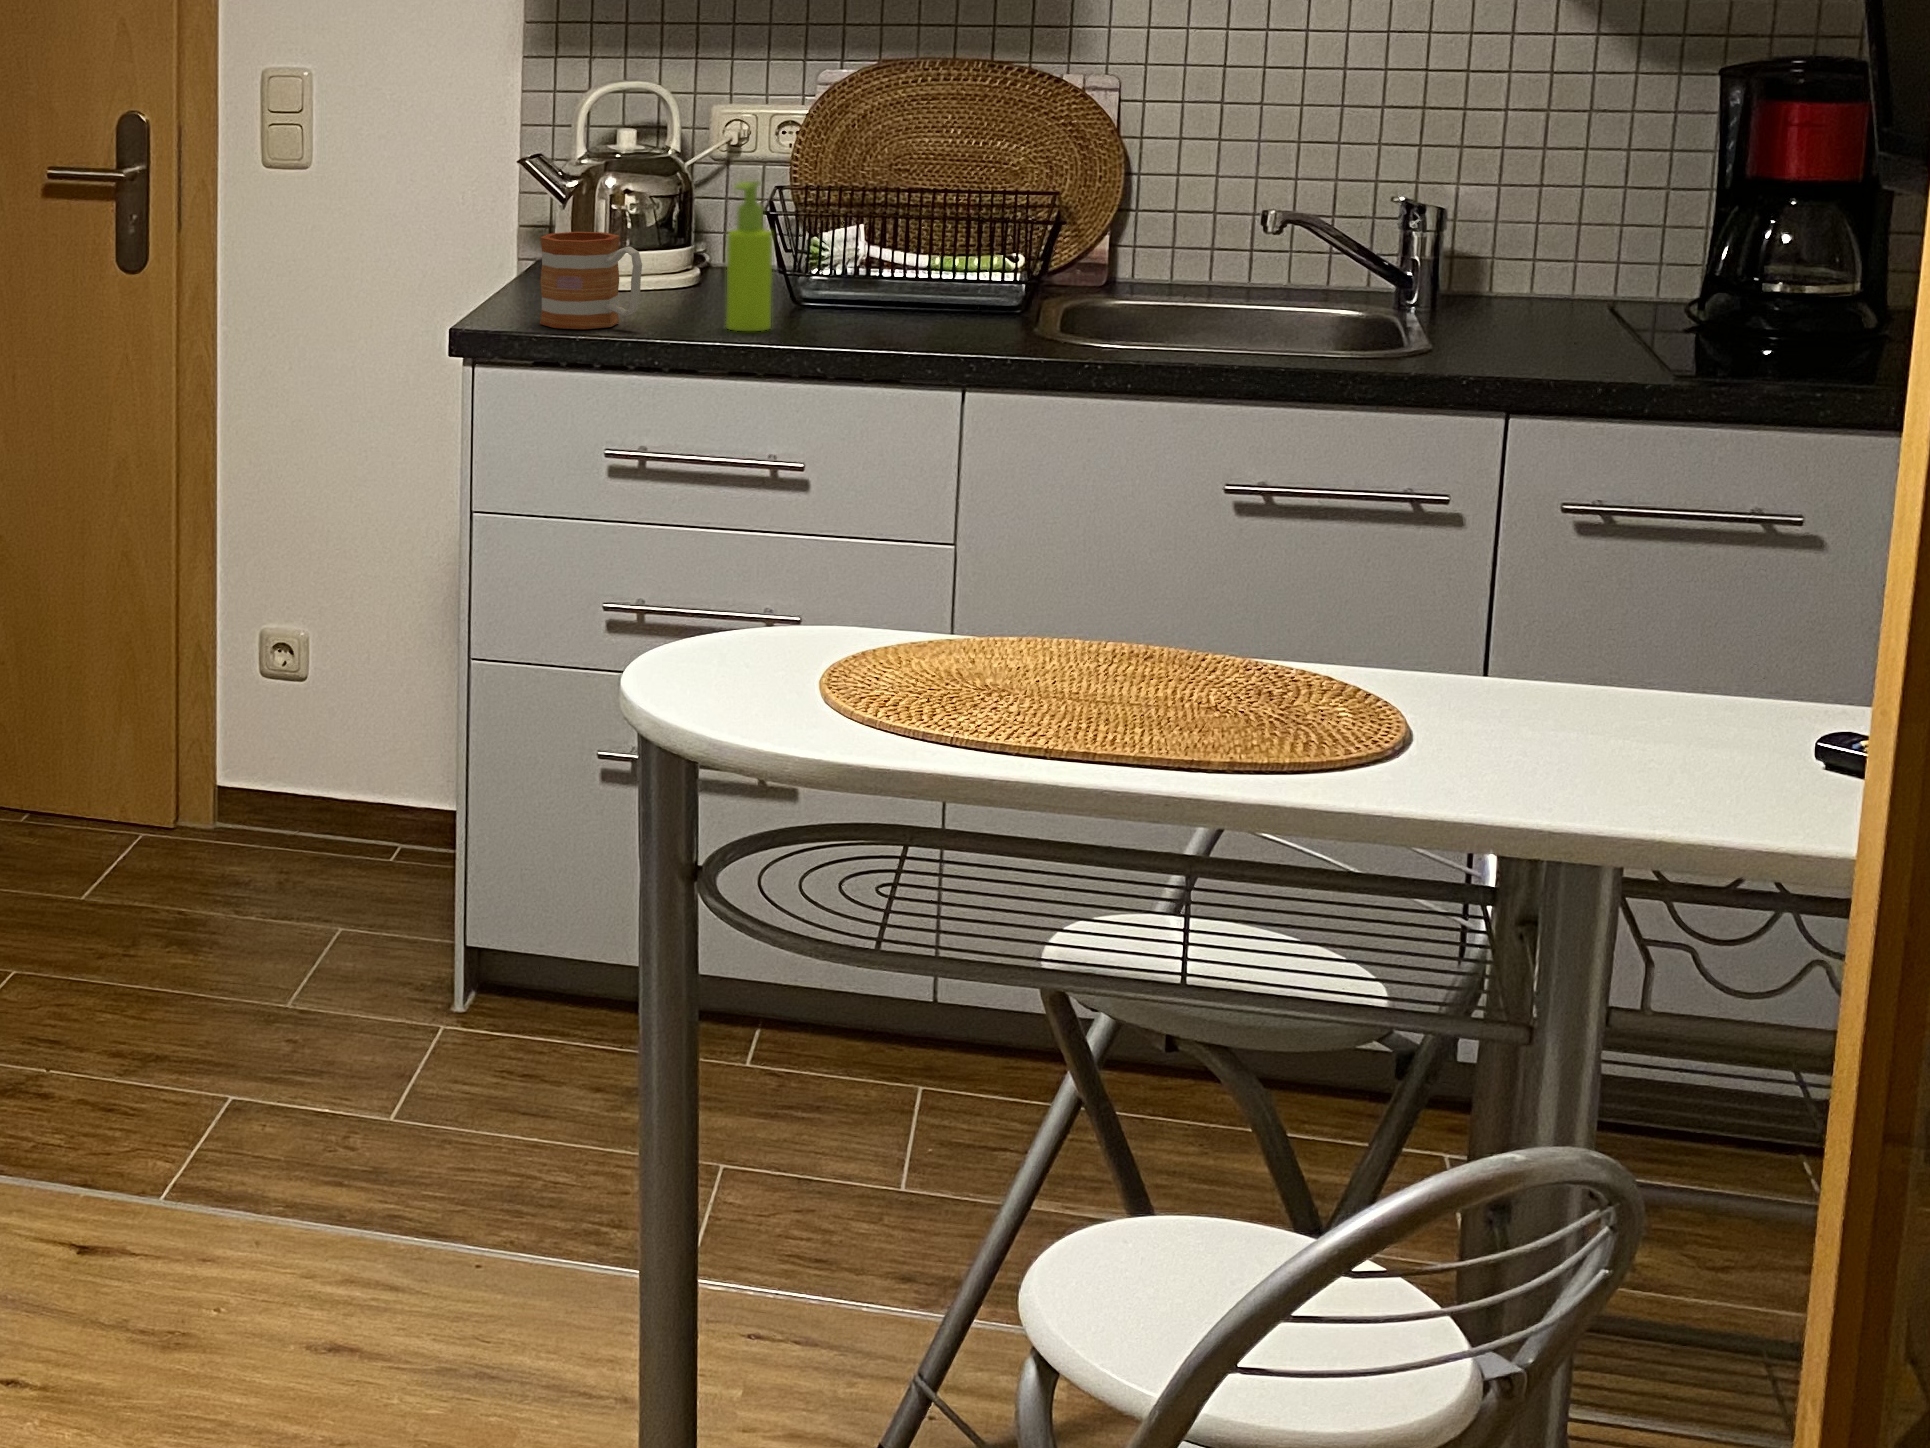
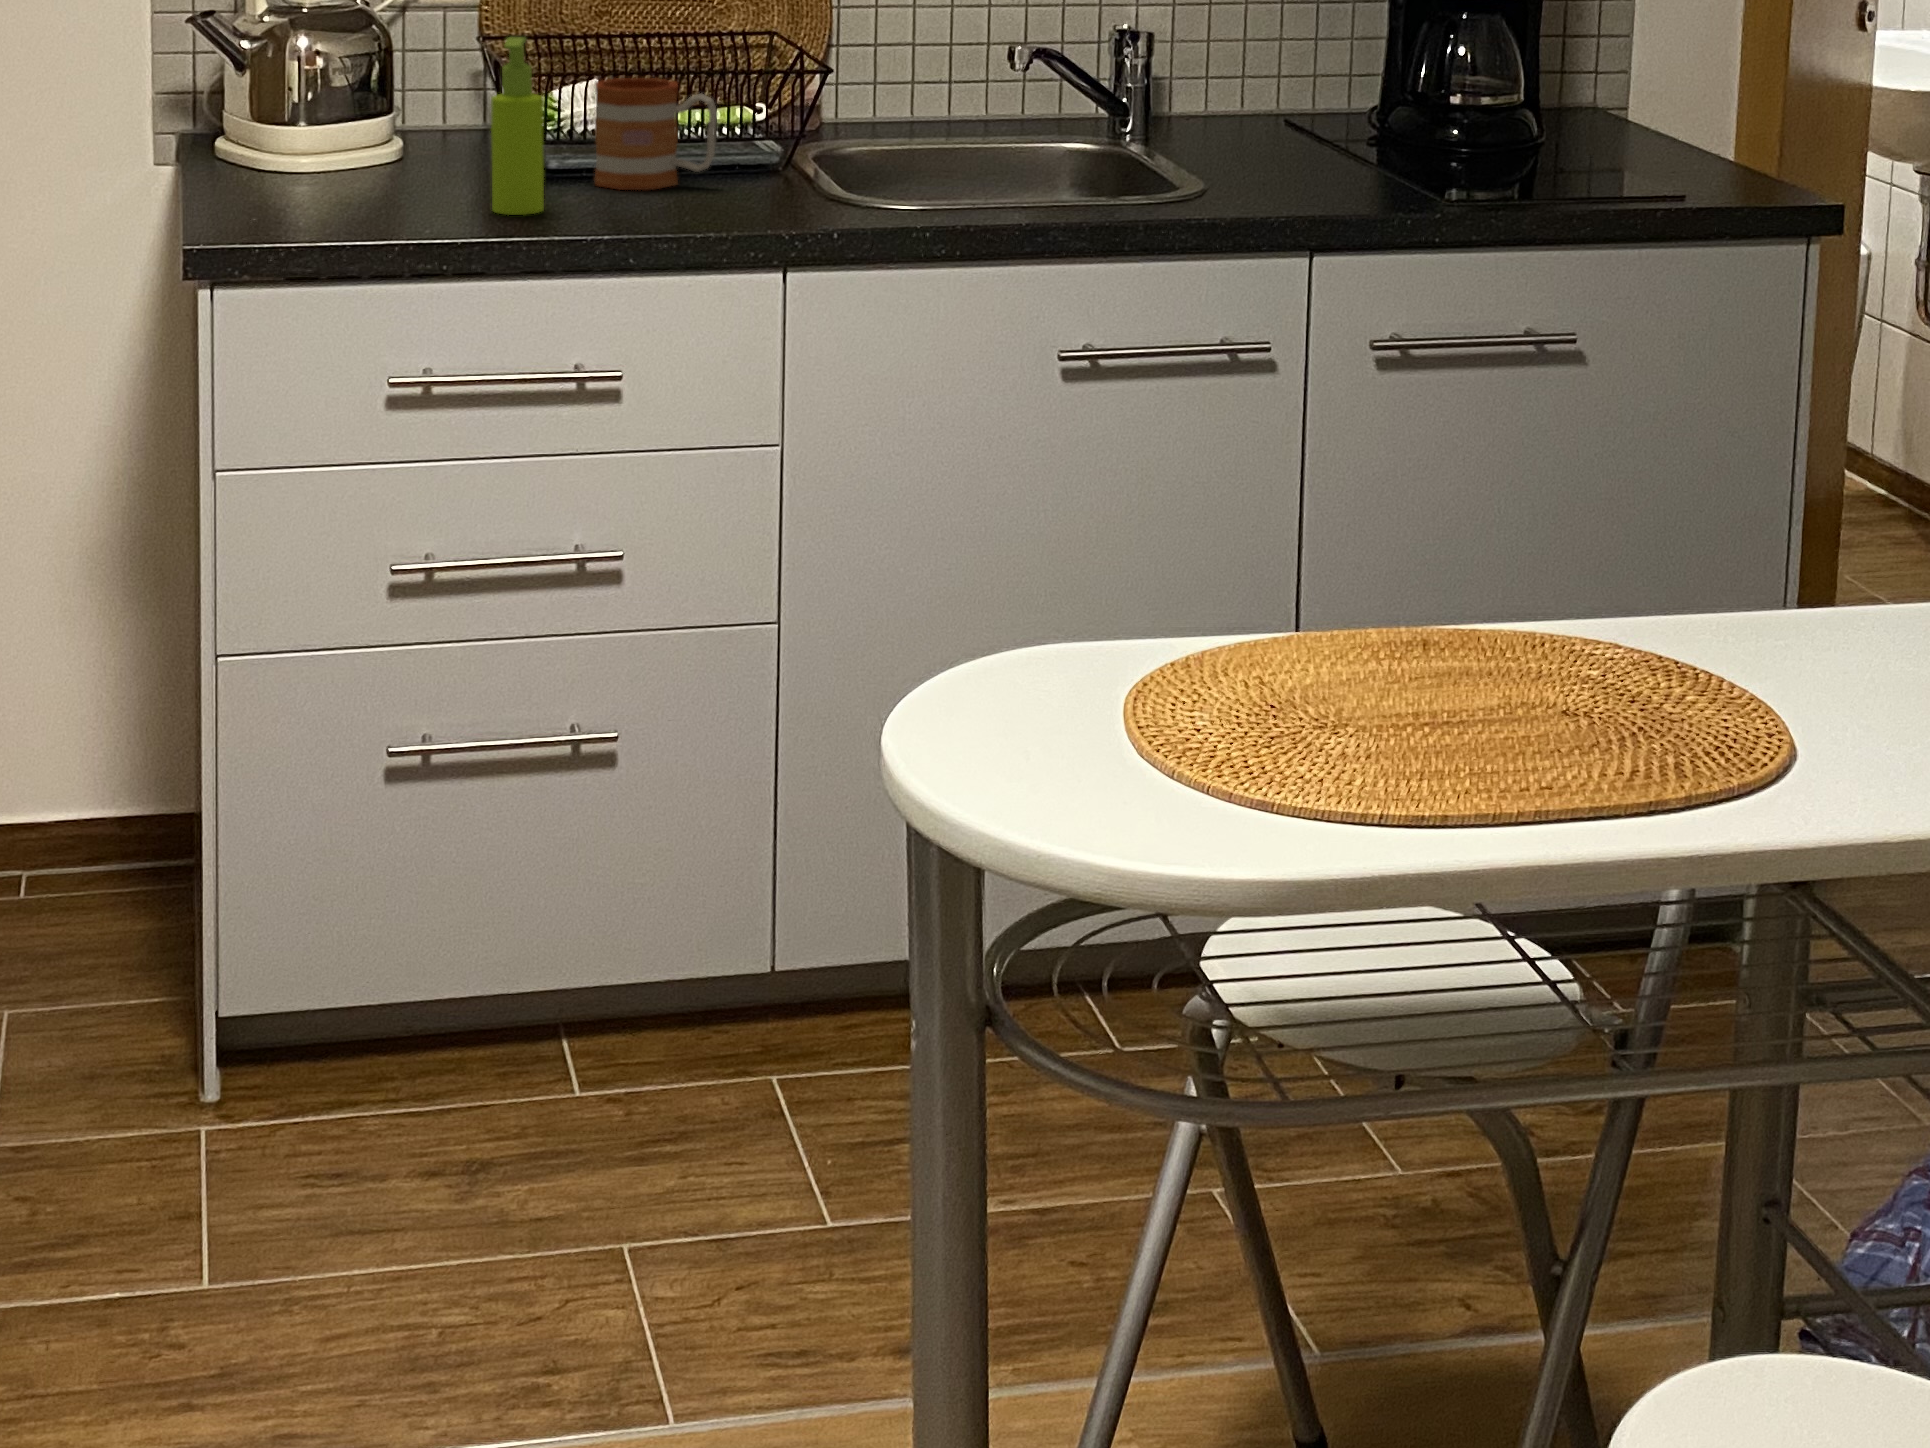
mug: present [540,232,642,329] -> present [595,78,717,190]

